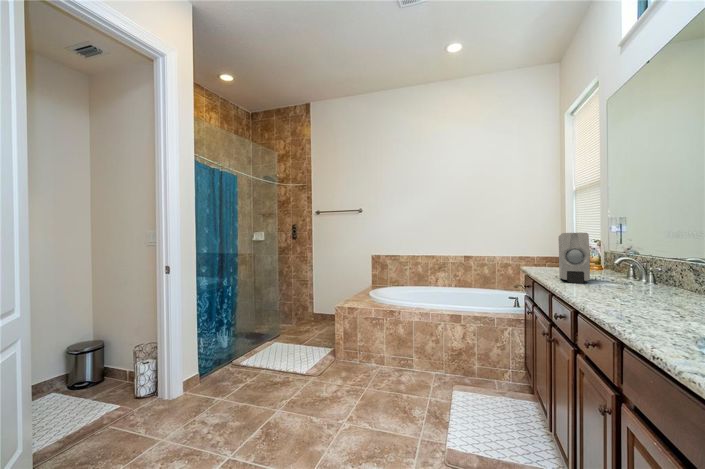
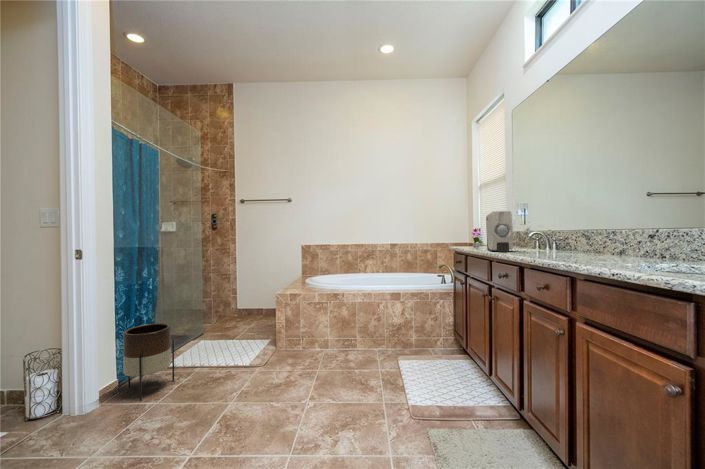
planter: none [201,328,242,395] -> present [123,323,174,401]

